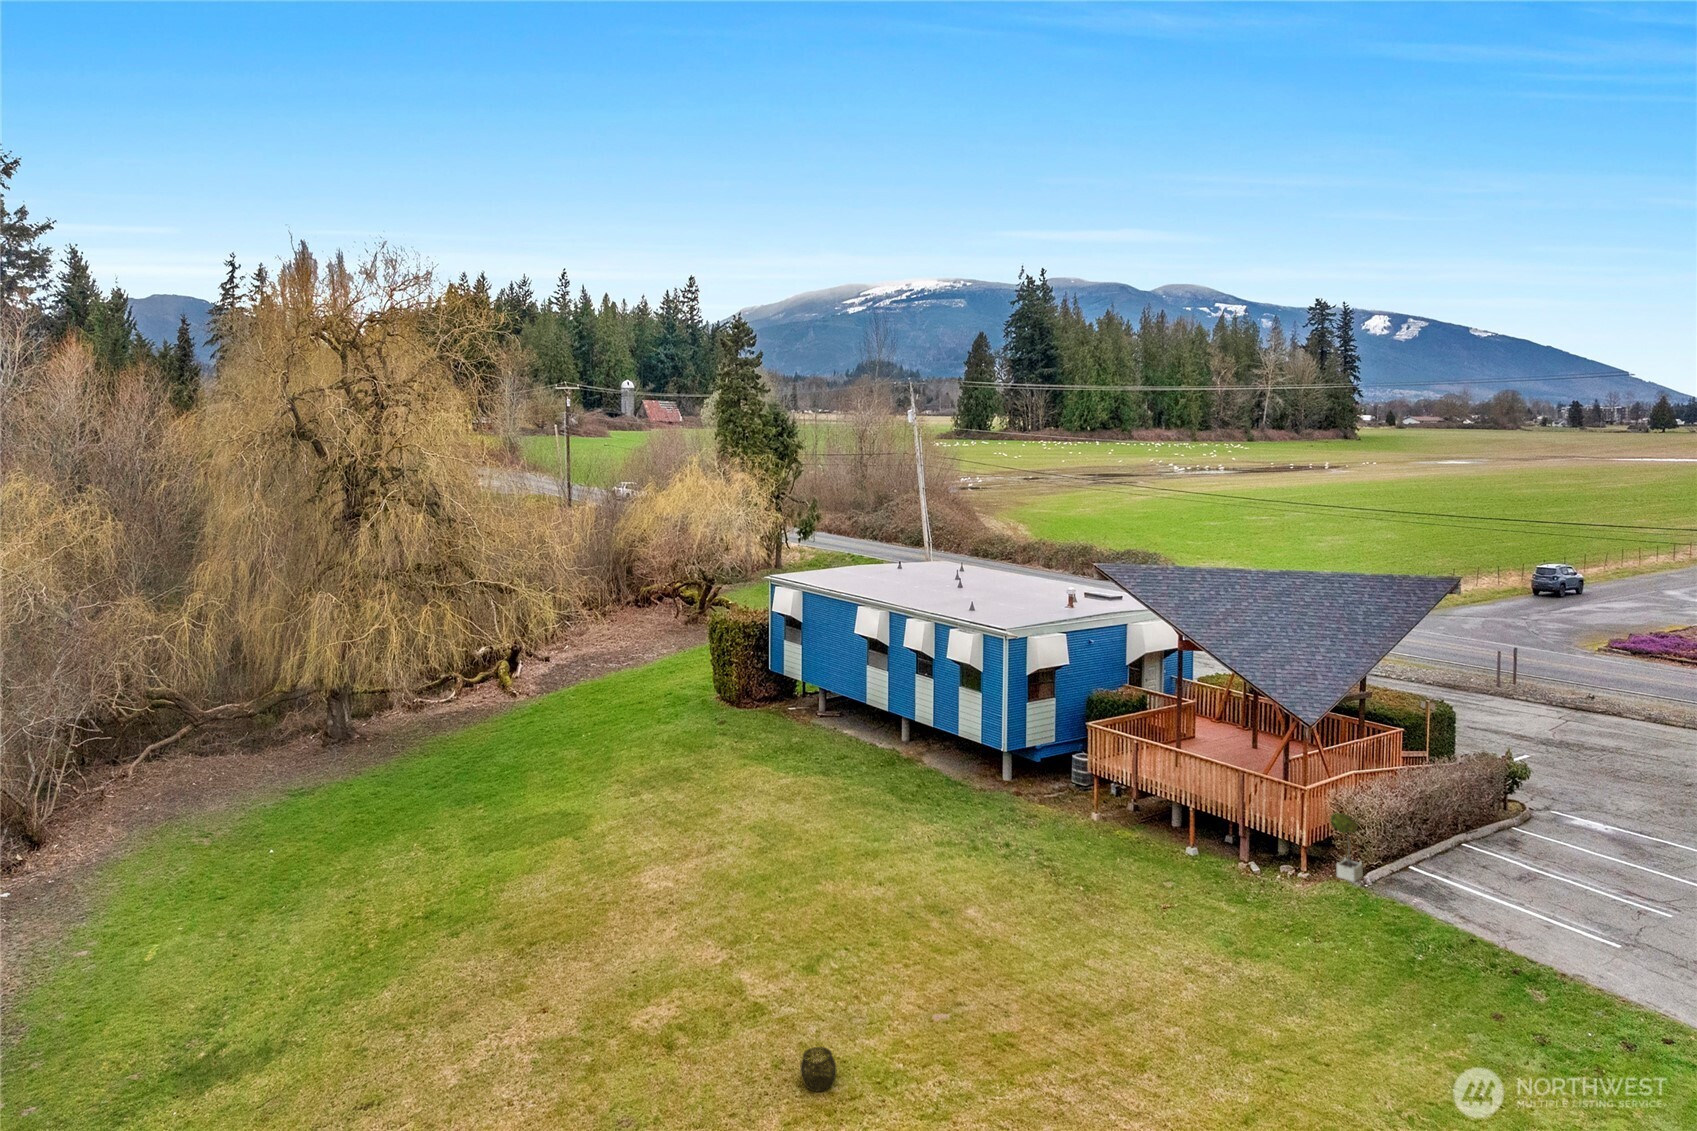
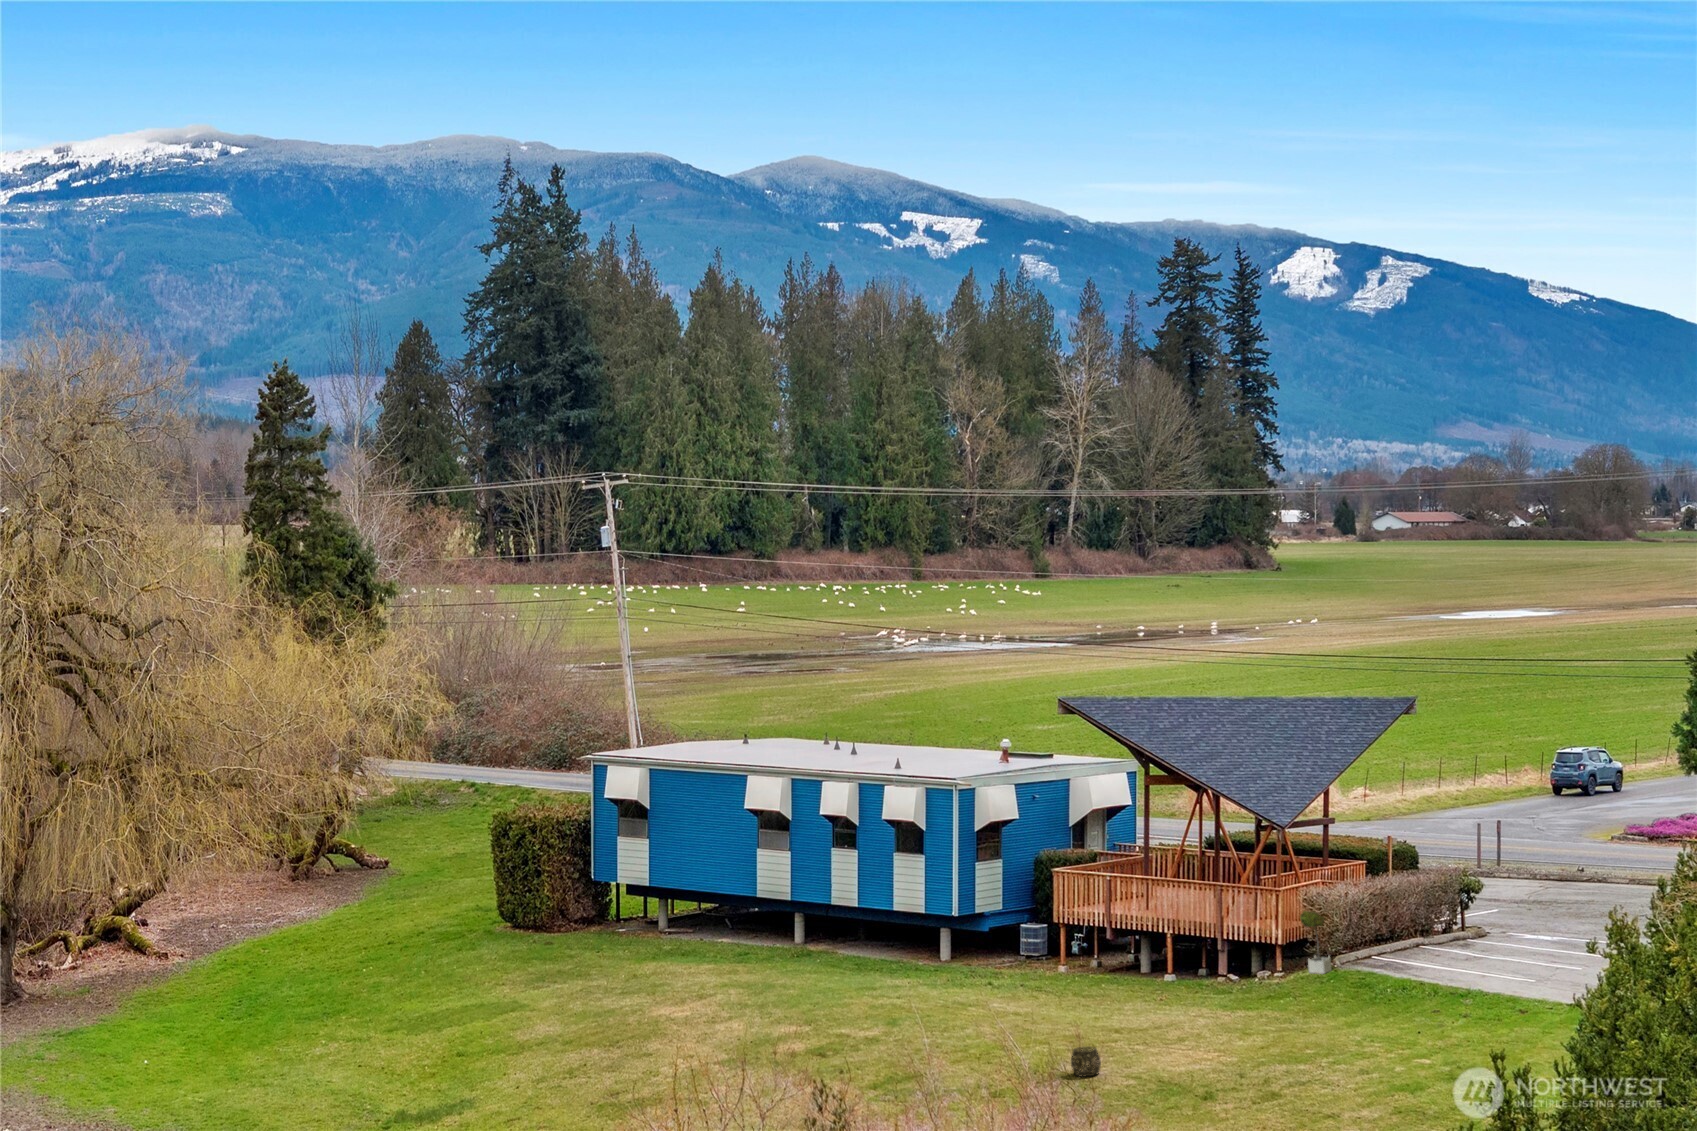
woven basket: present [800,1047,837,1091] -> present [1071,1046,1101,1077]

